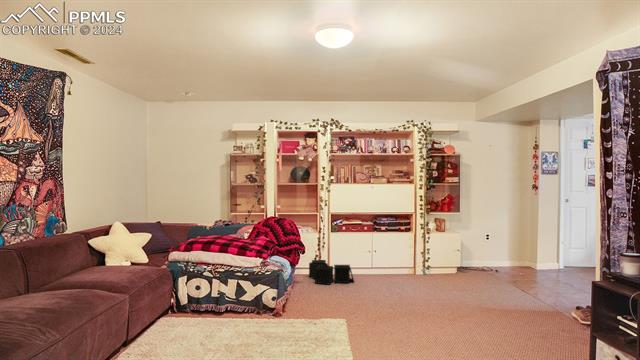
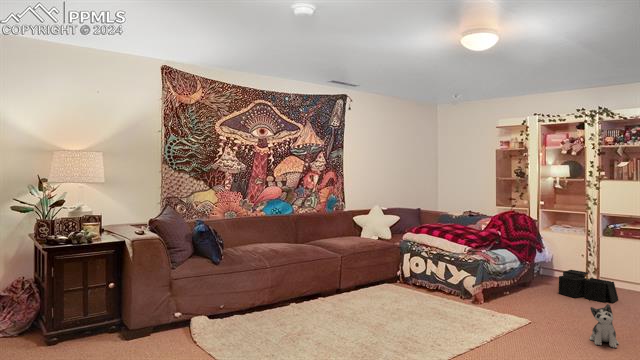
plush toy: none [392,290,417,328] -> present [590,304,619,348]

